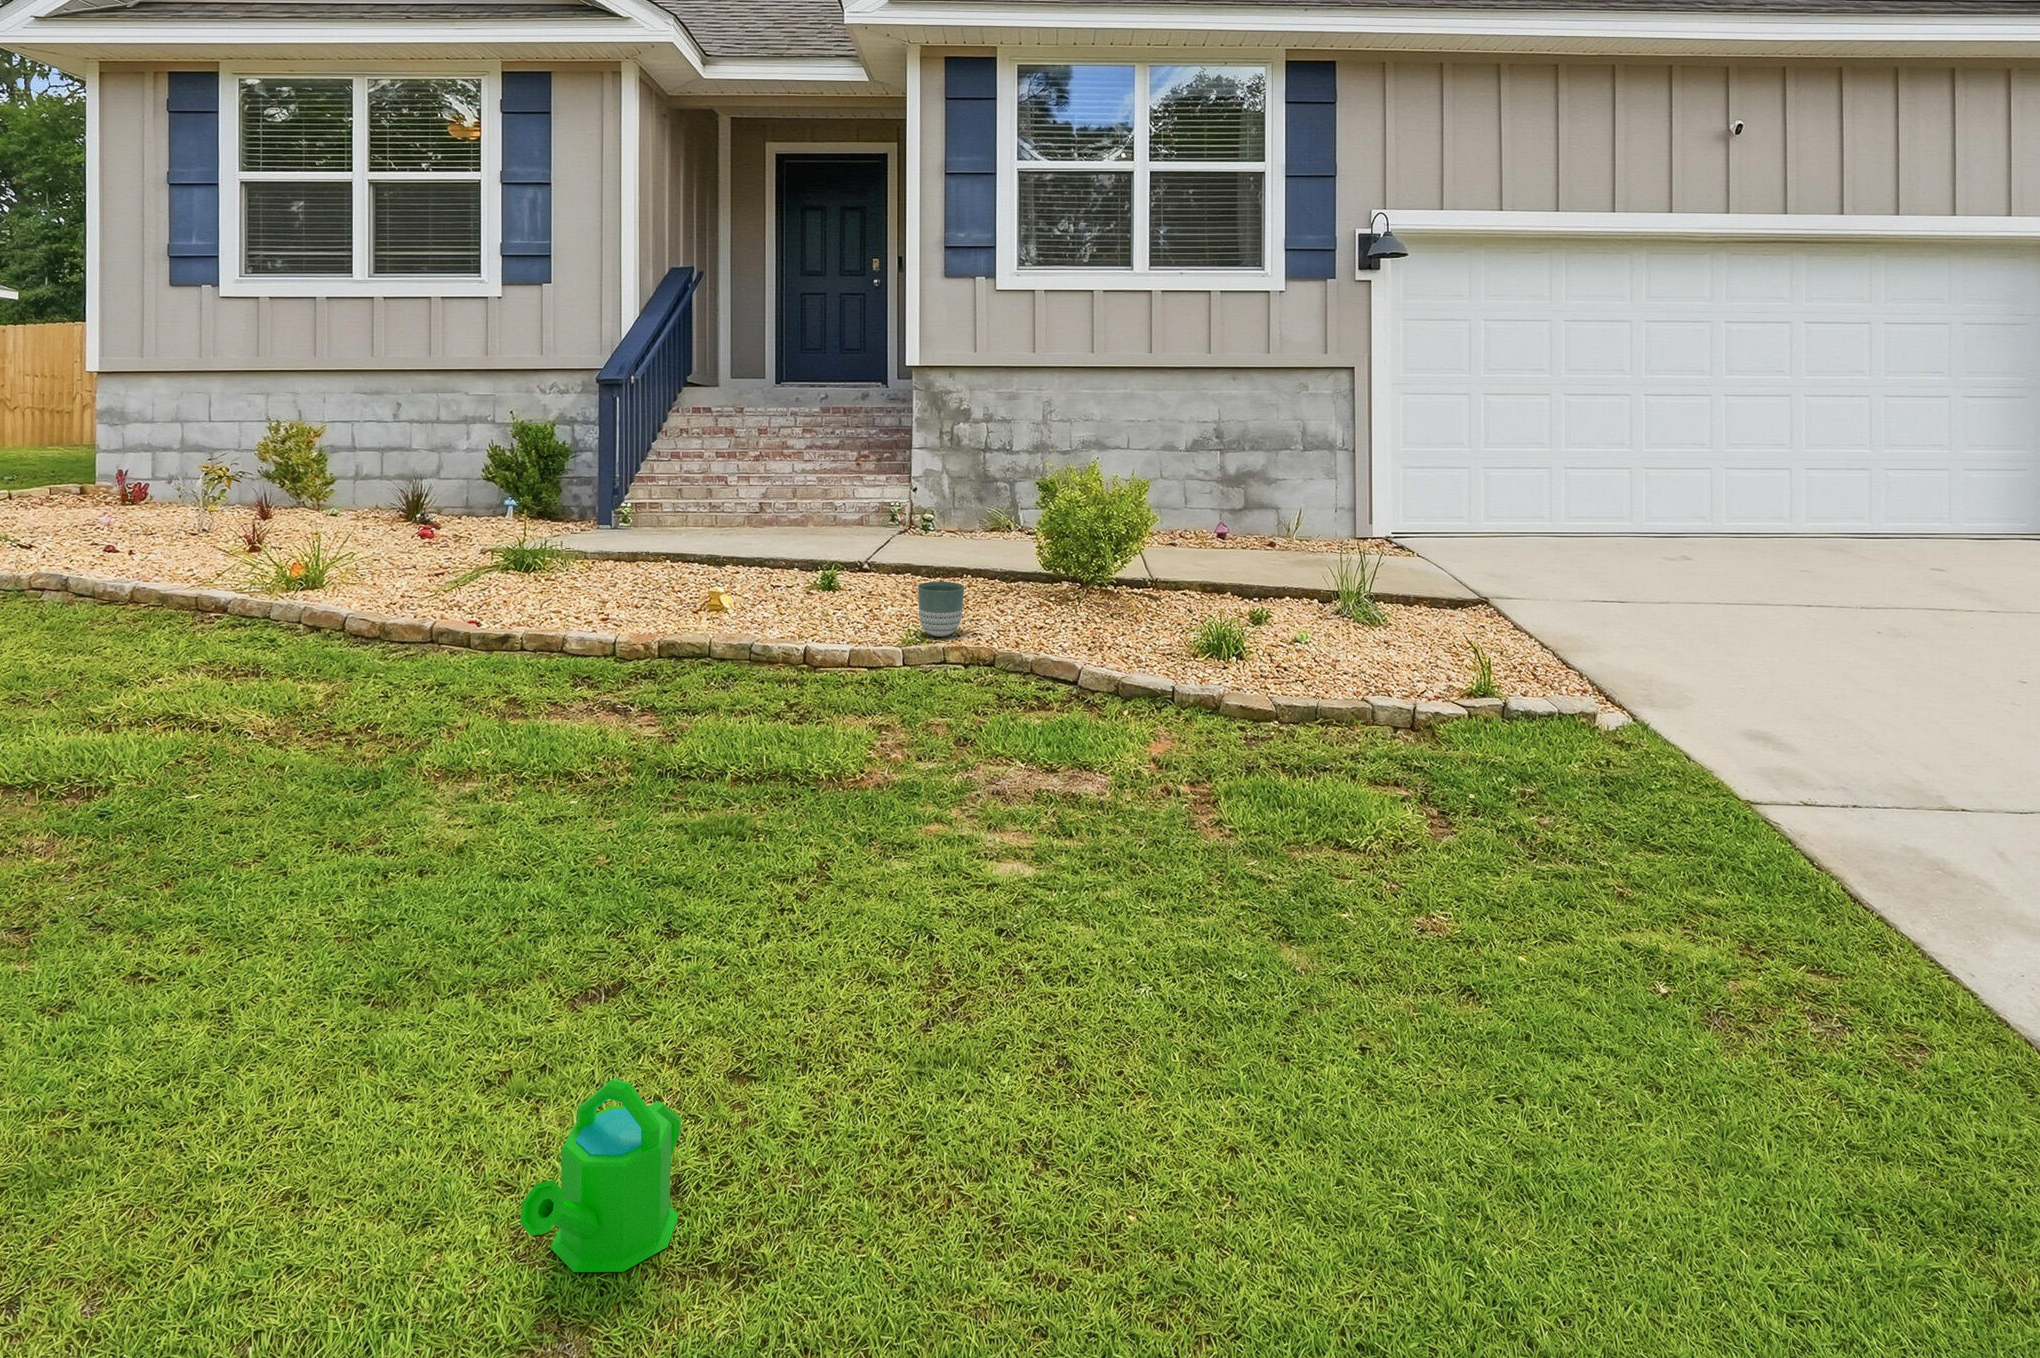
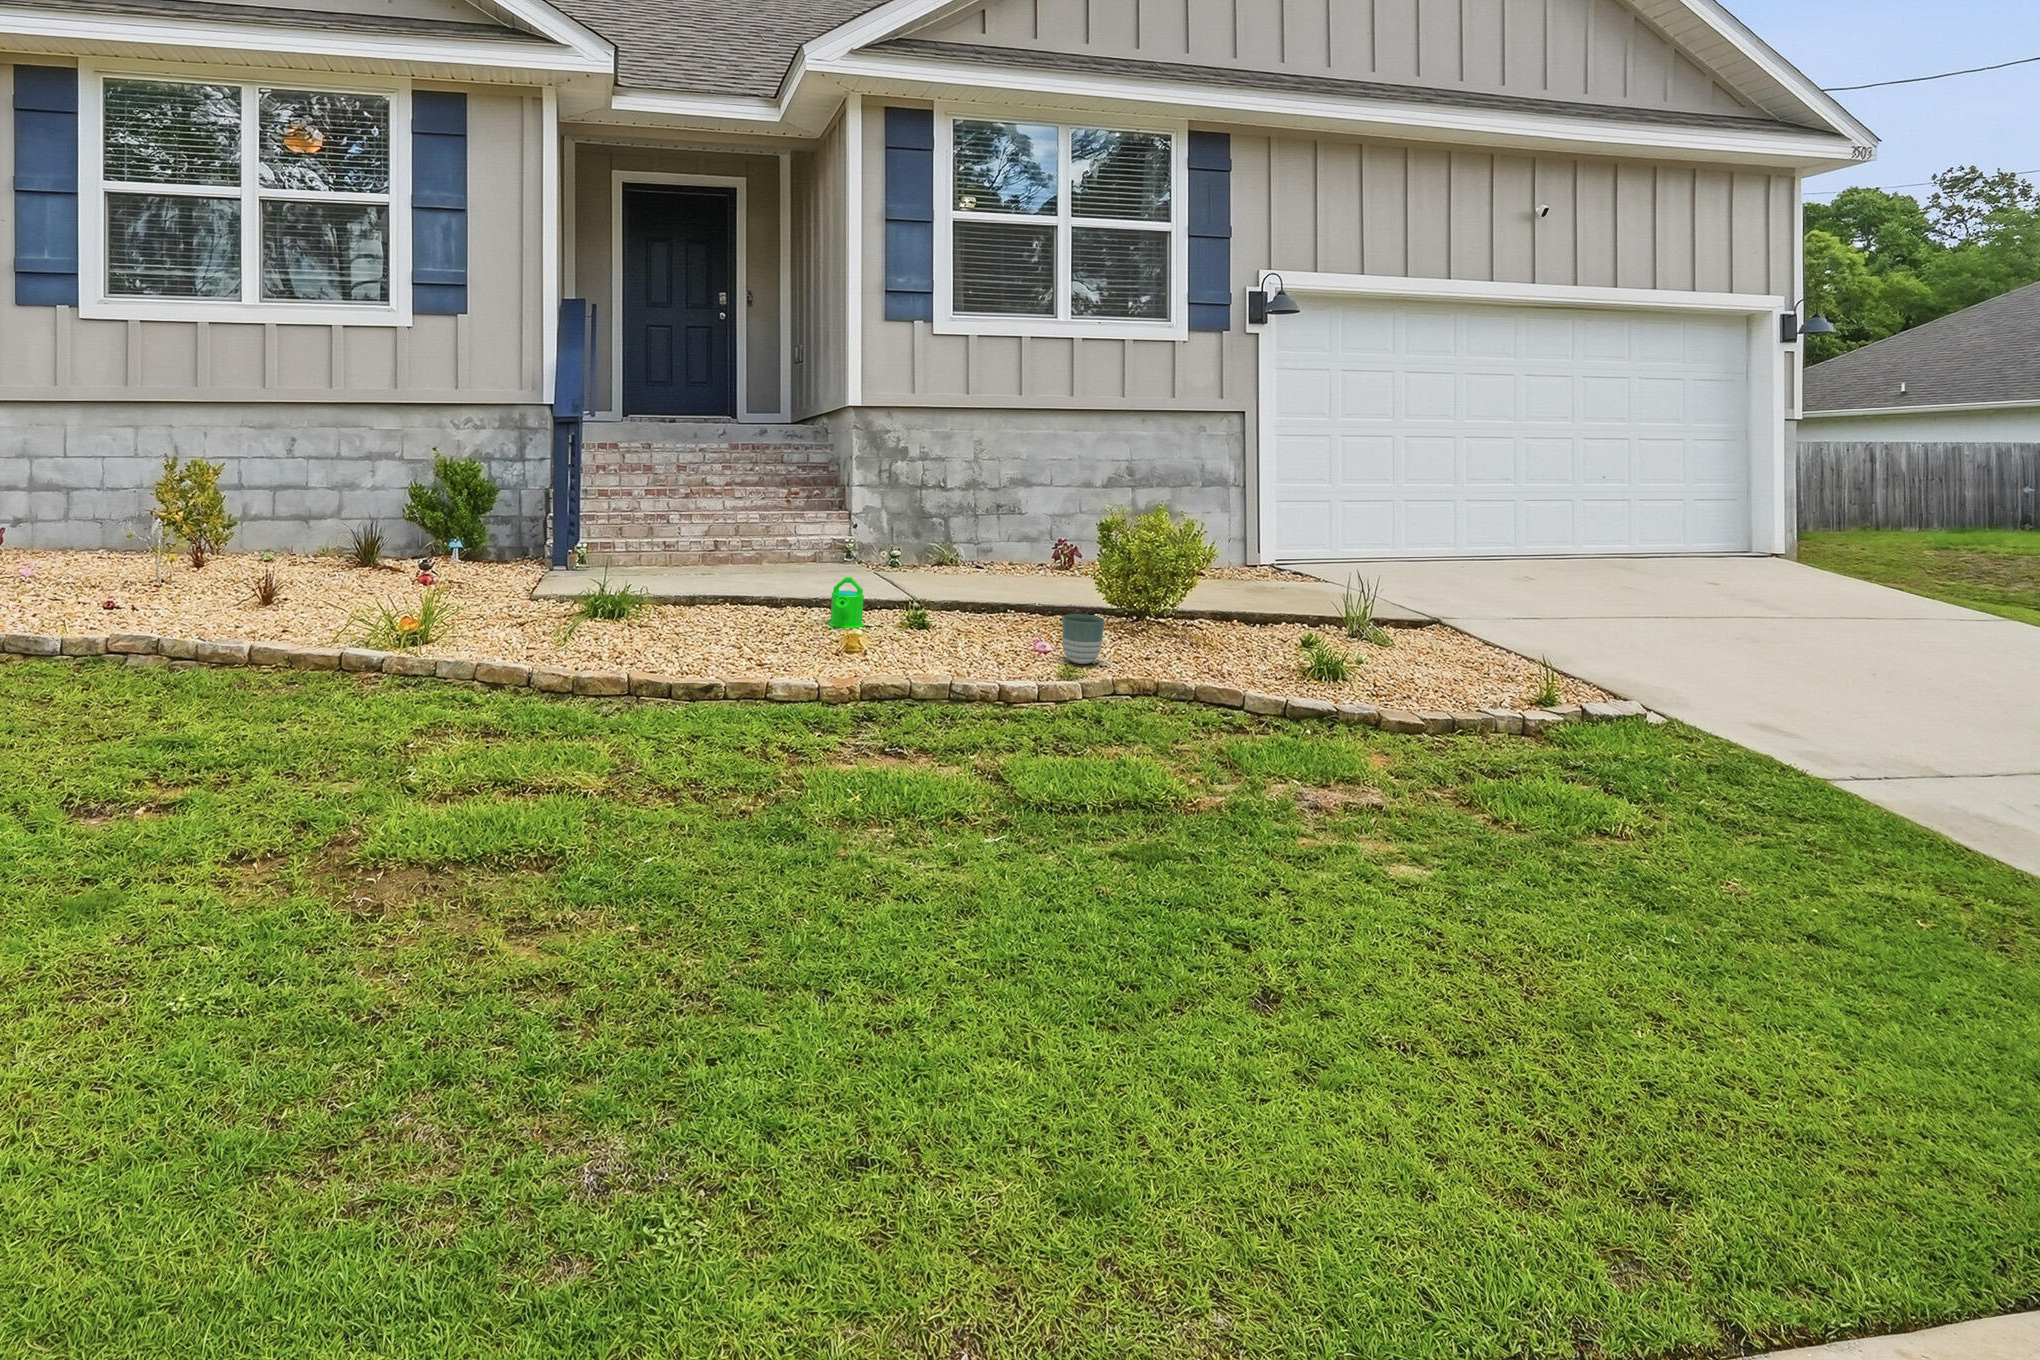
watering can: present [520,1079,681,1272] -> present [828,577,864,628]

